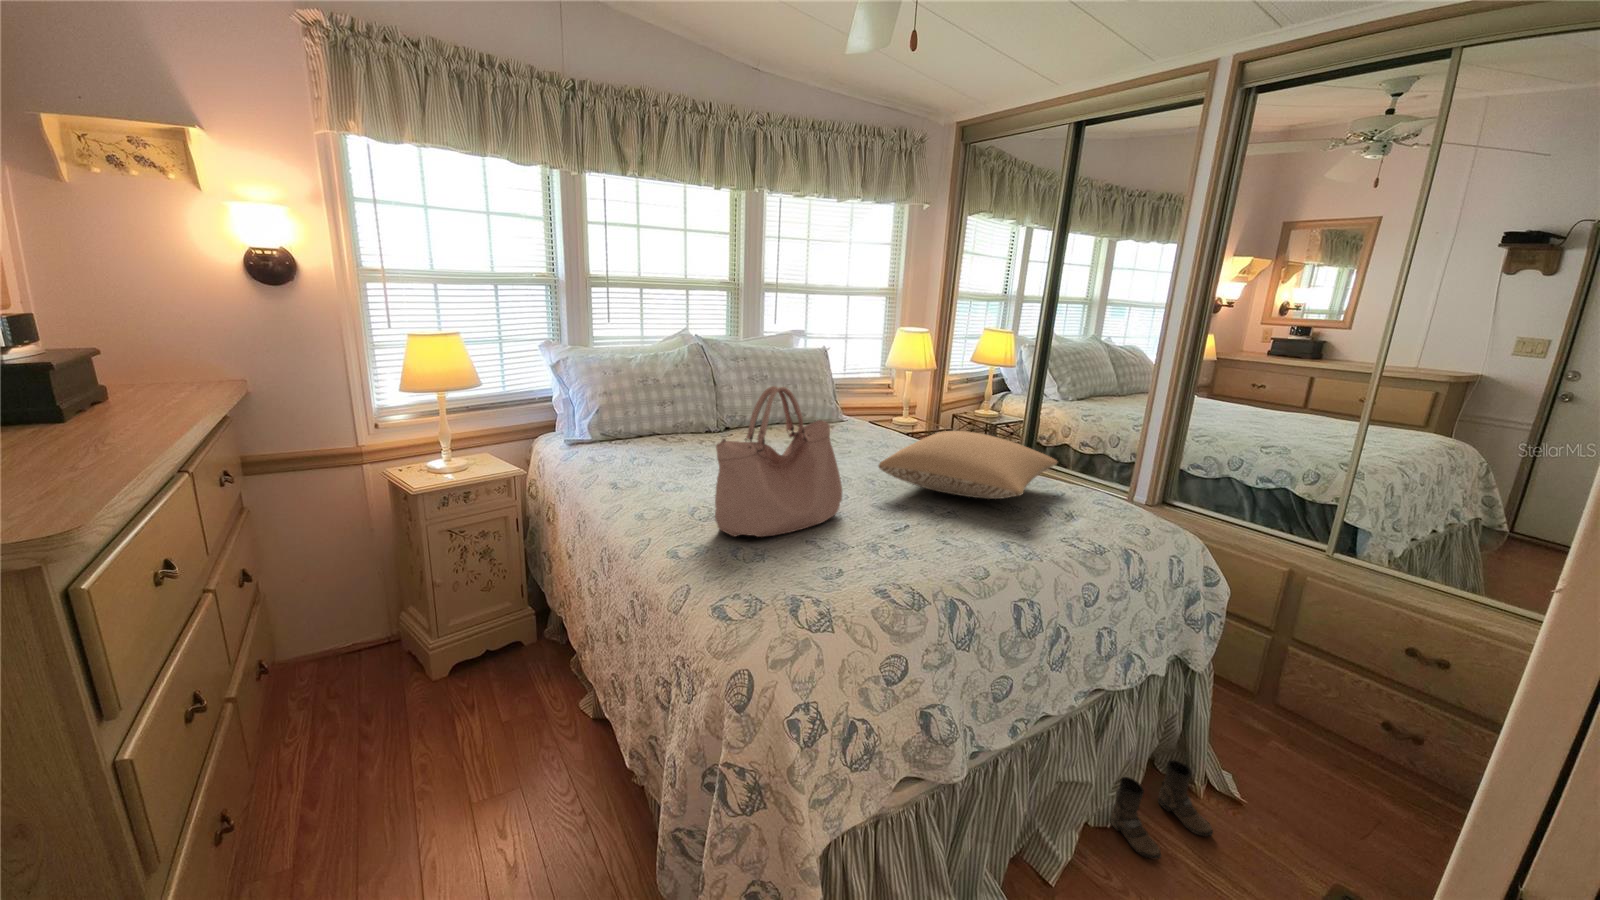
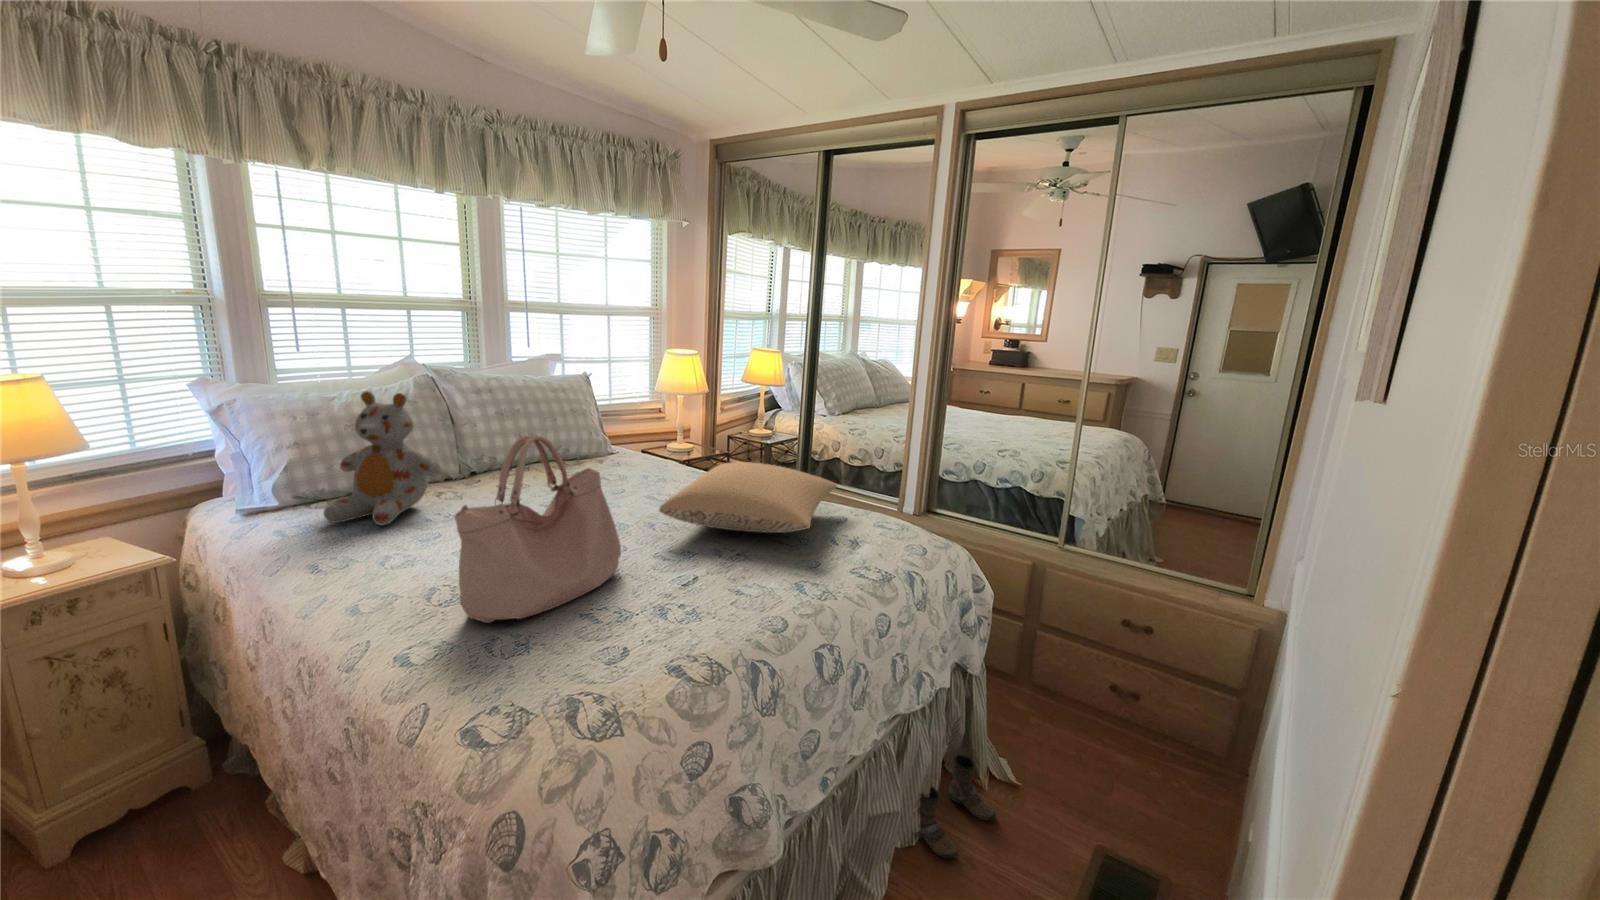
stuffed bear: none [620,352,703,461] -> present [323,391,441,525]

